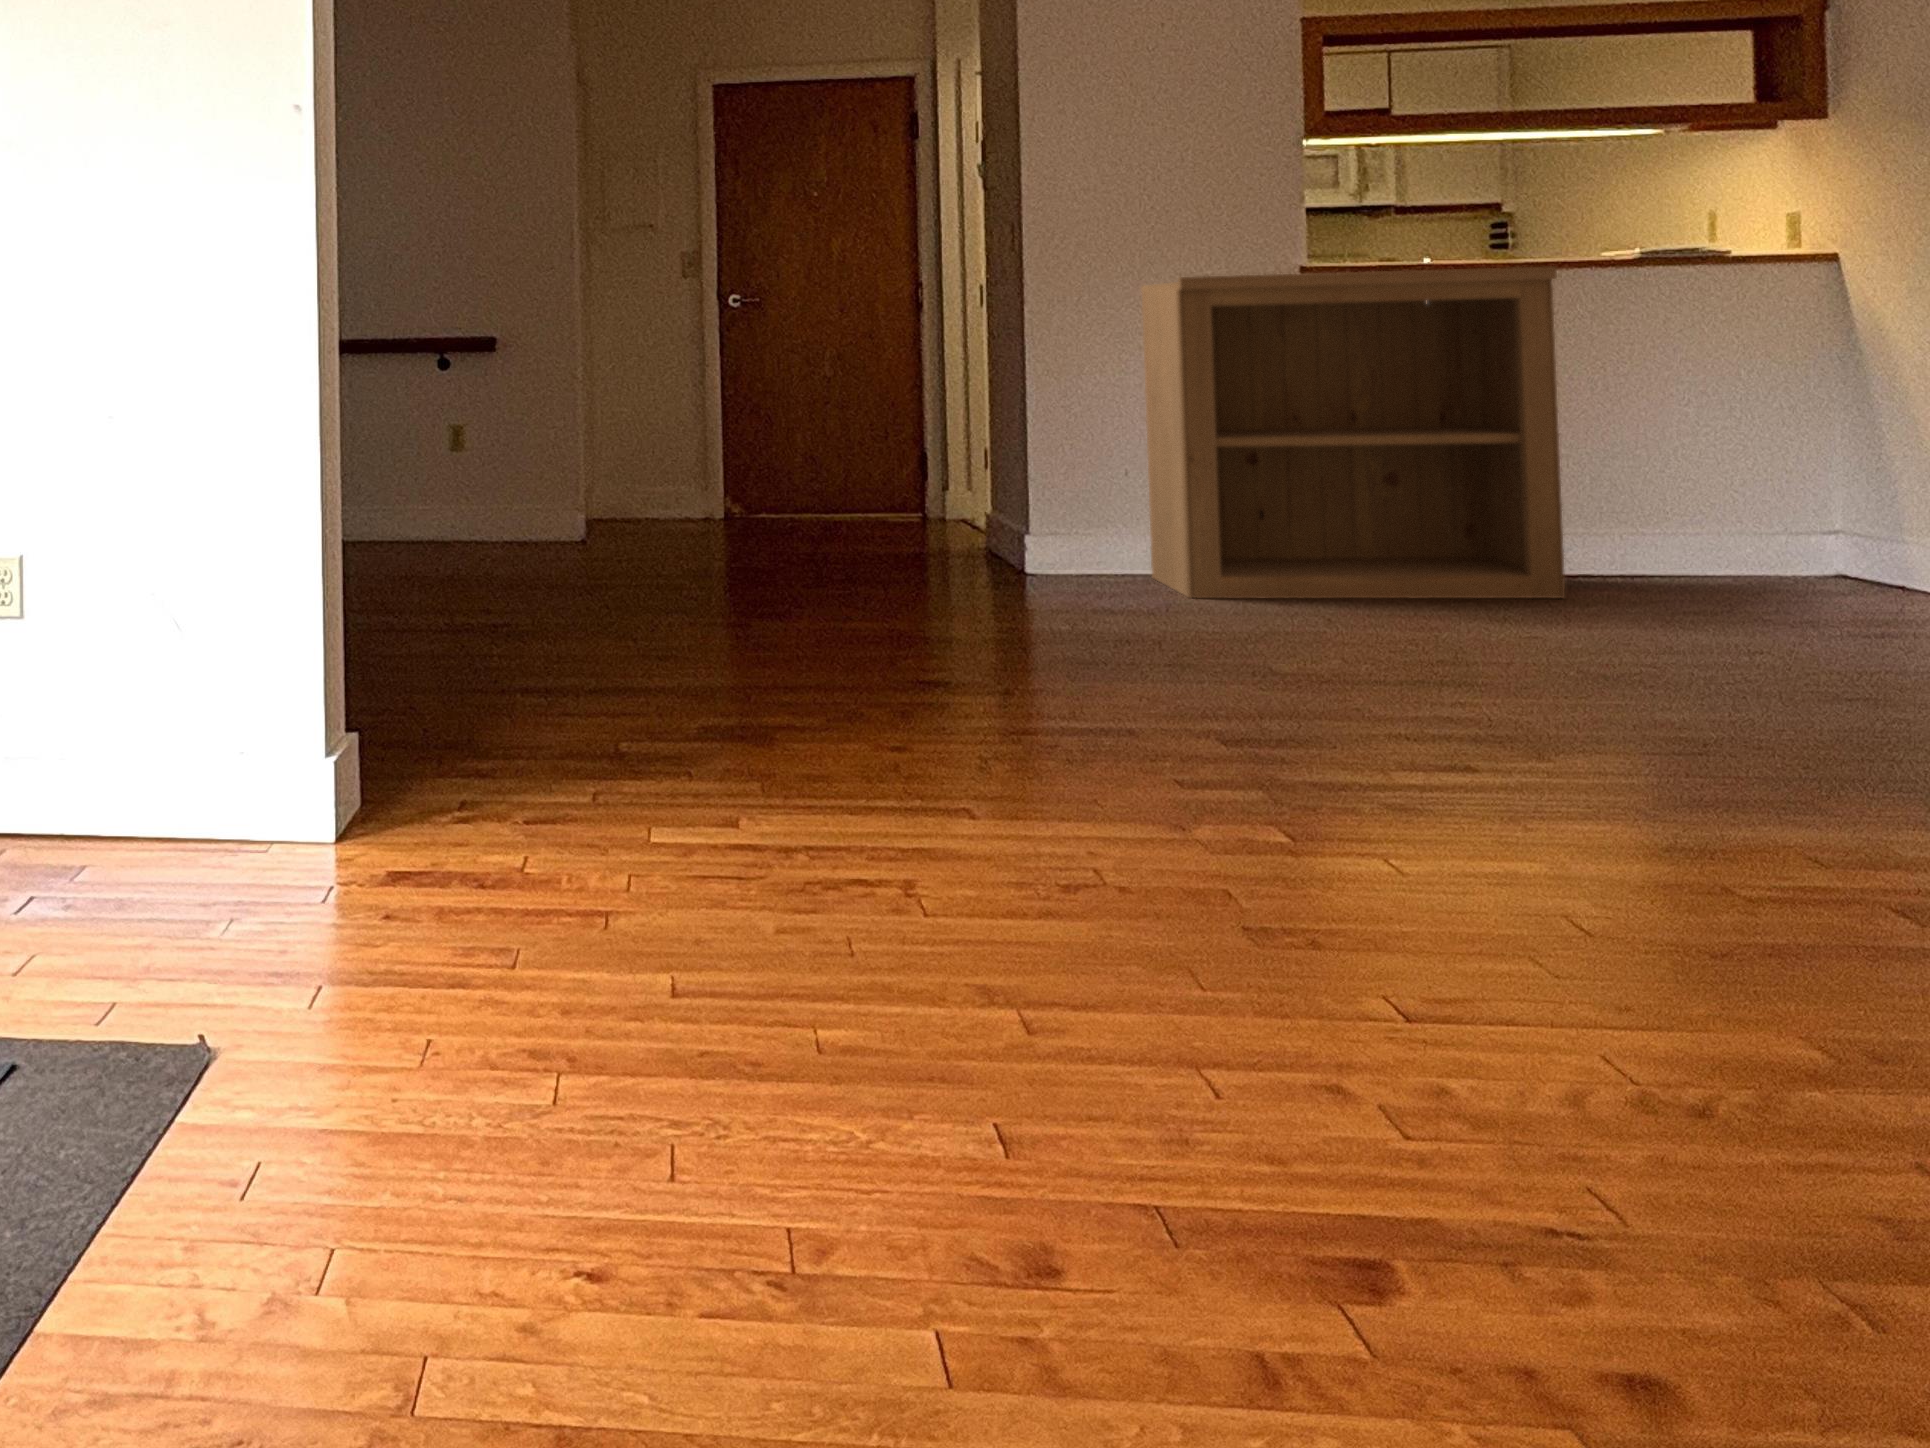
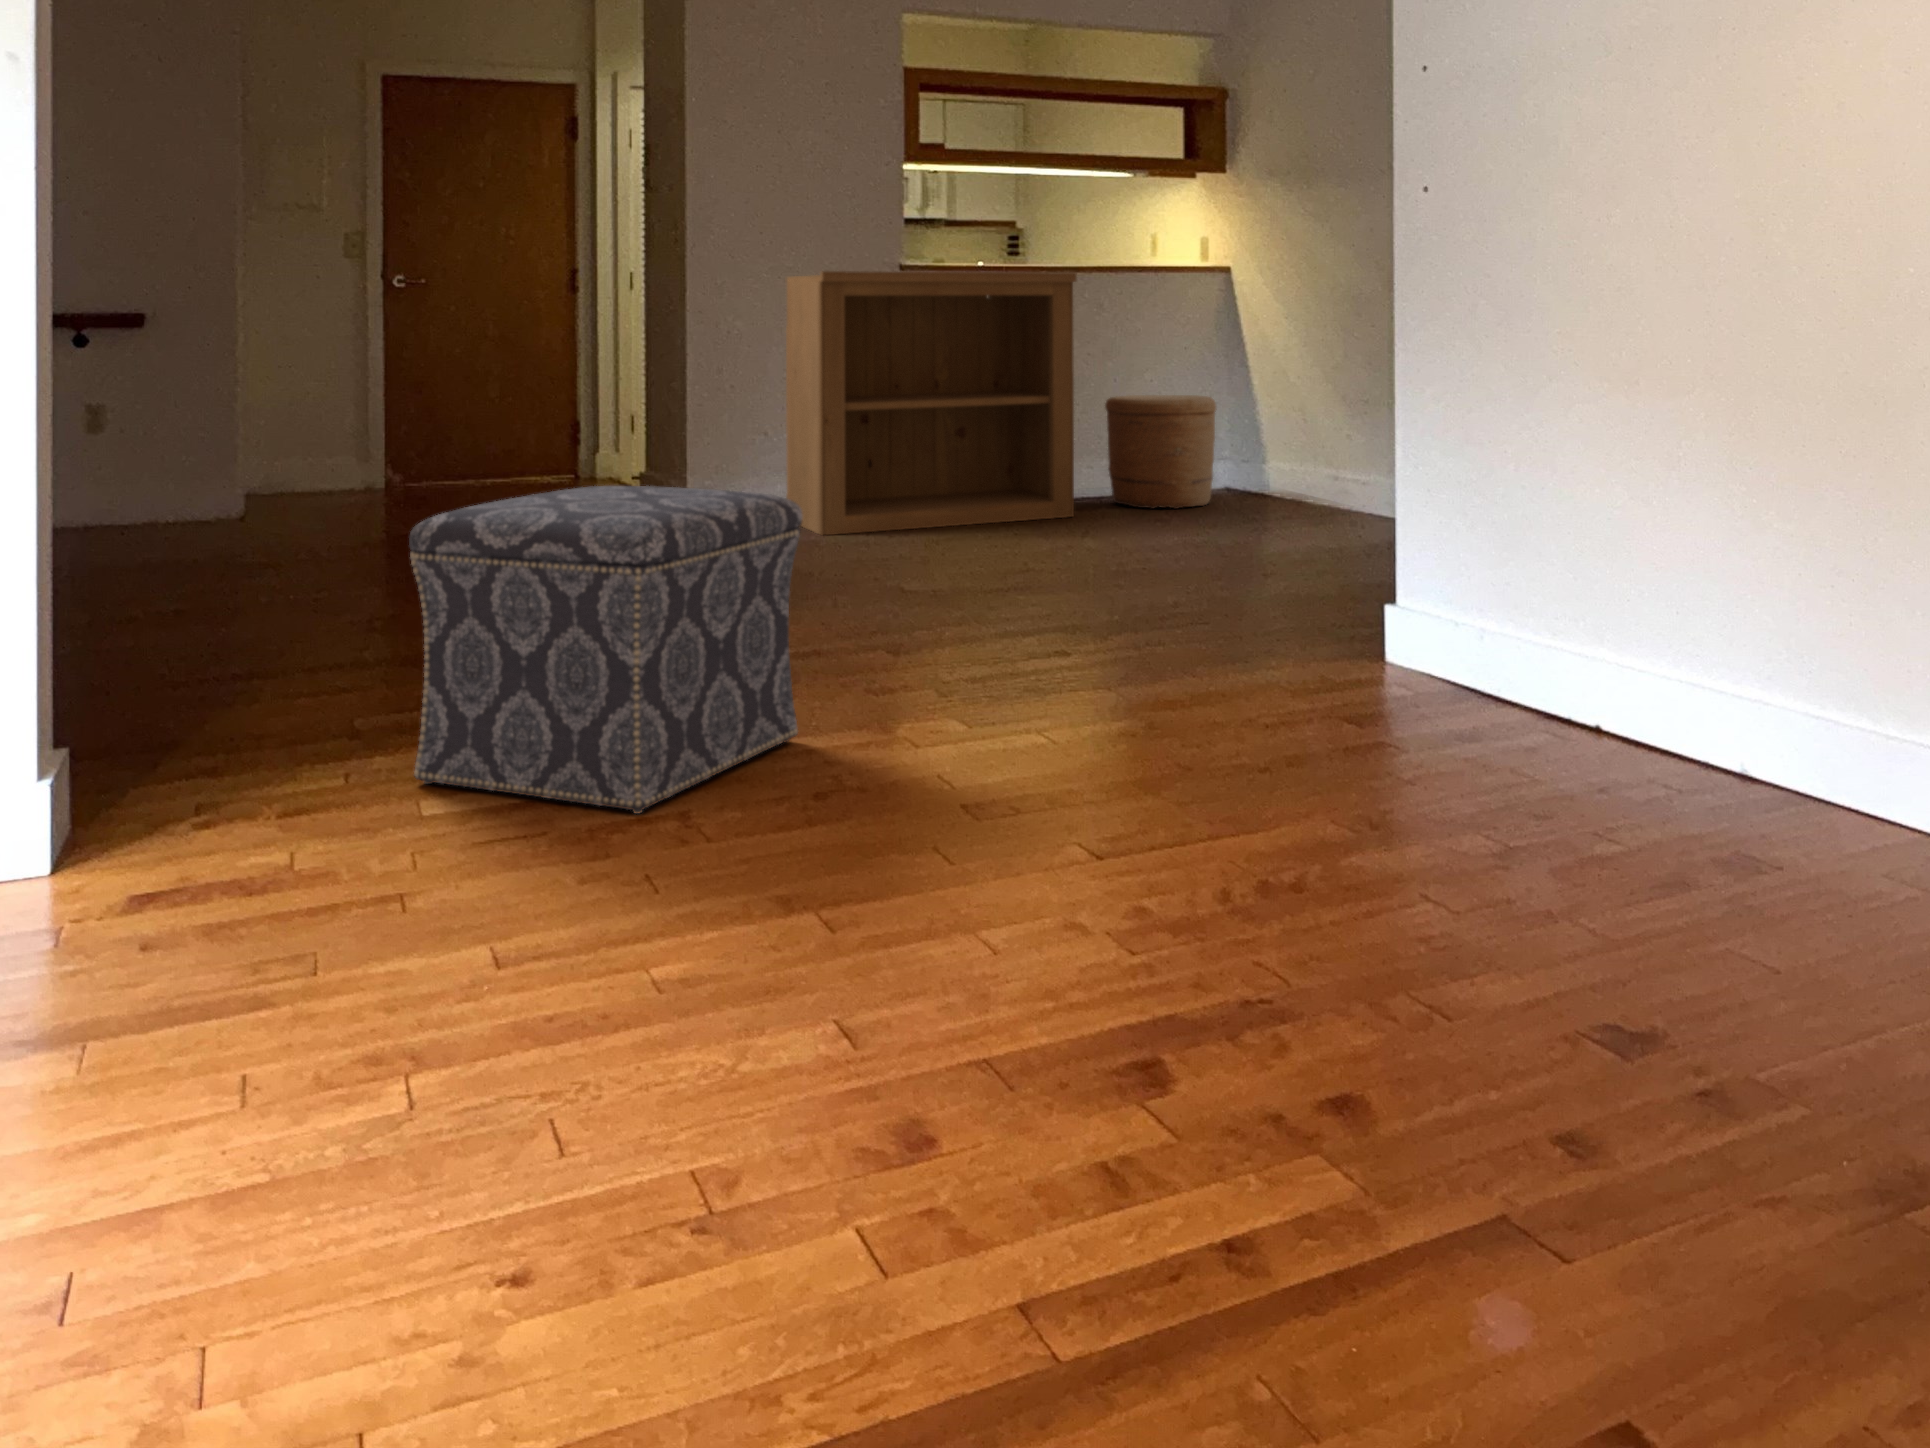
woven basket: none [1620,435,1815,598] -> present [1105,395,1216,509]
ottoman: none [642,517,1069,872] -> present [409,486,802,814]

